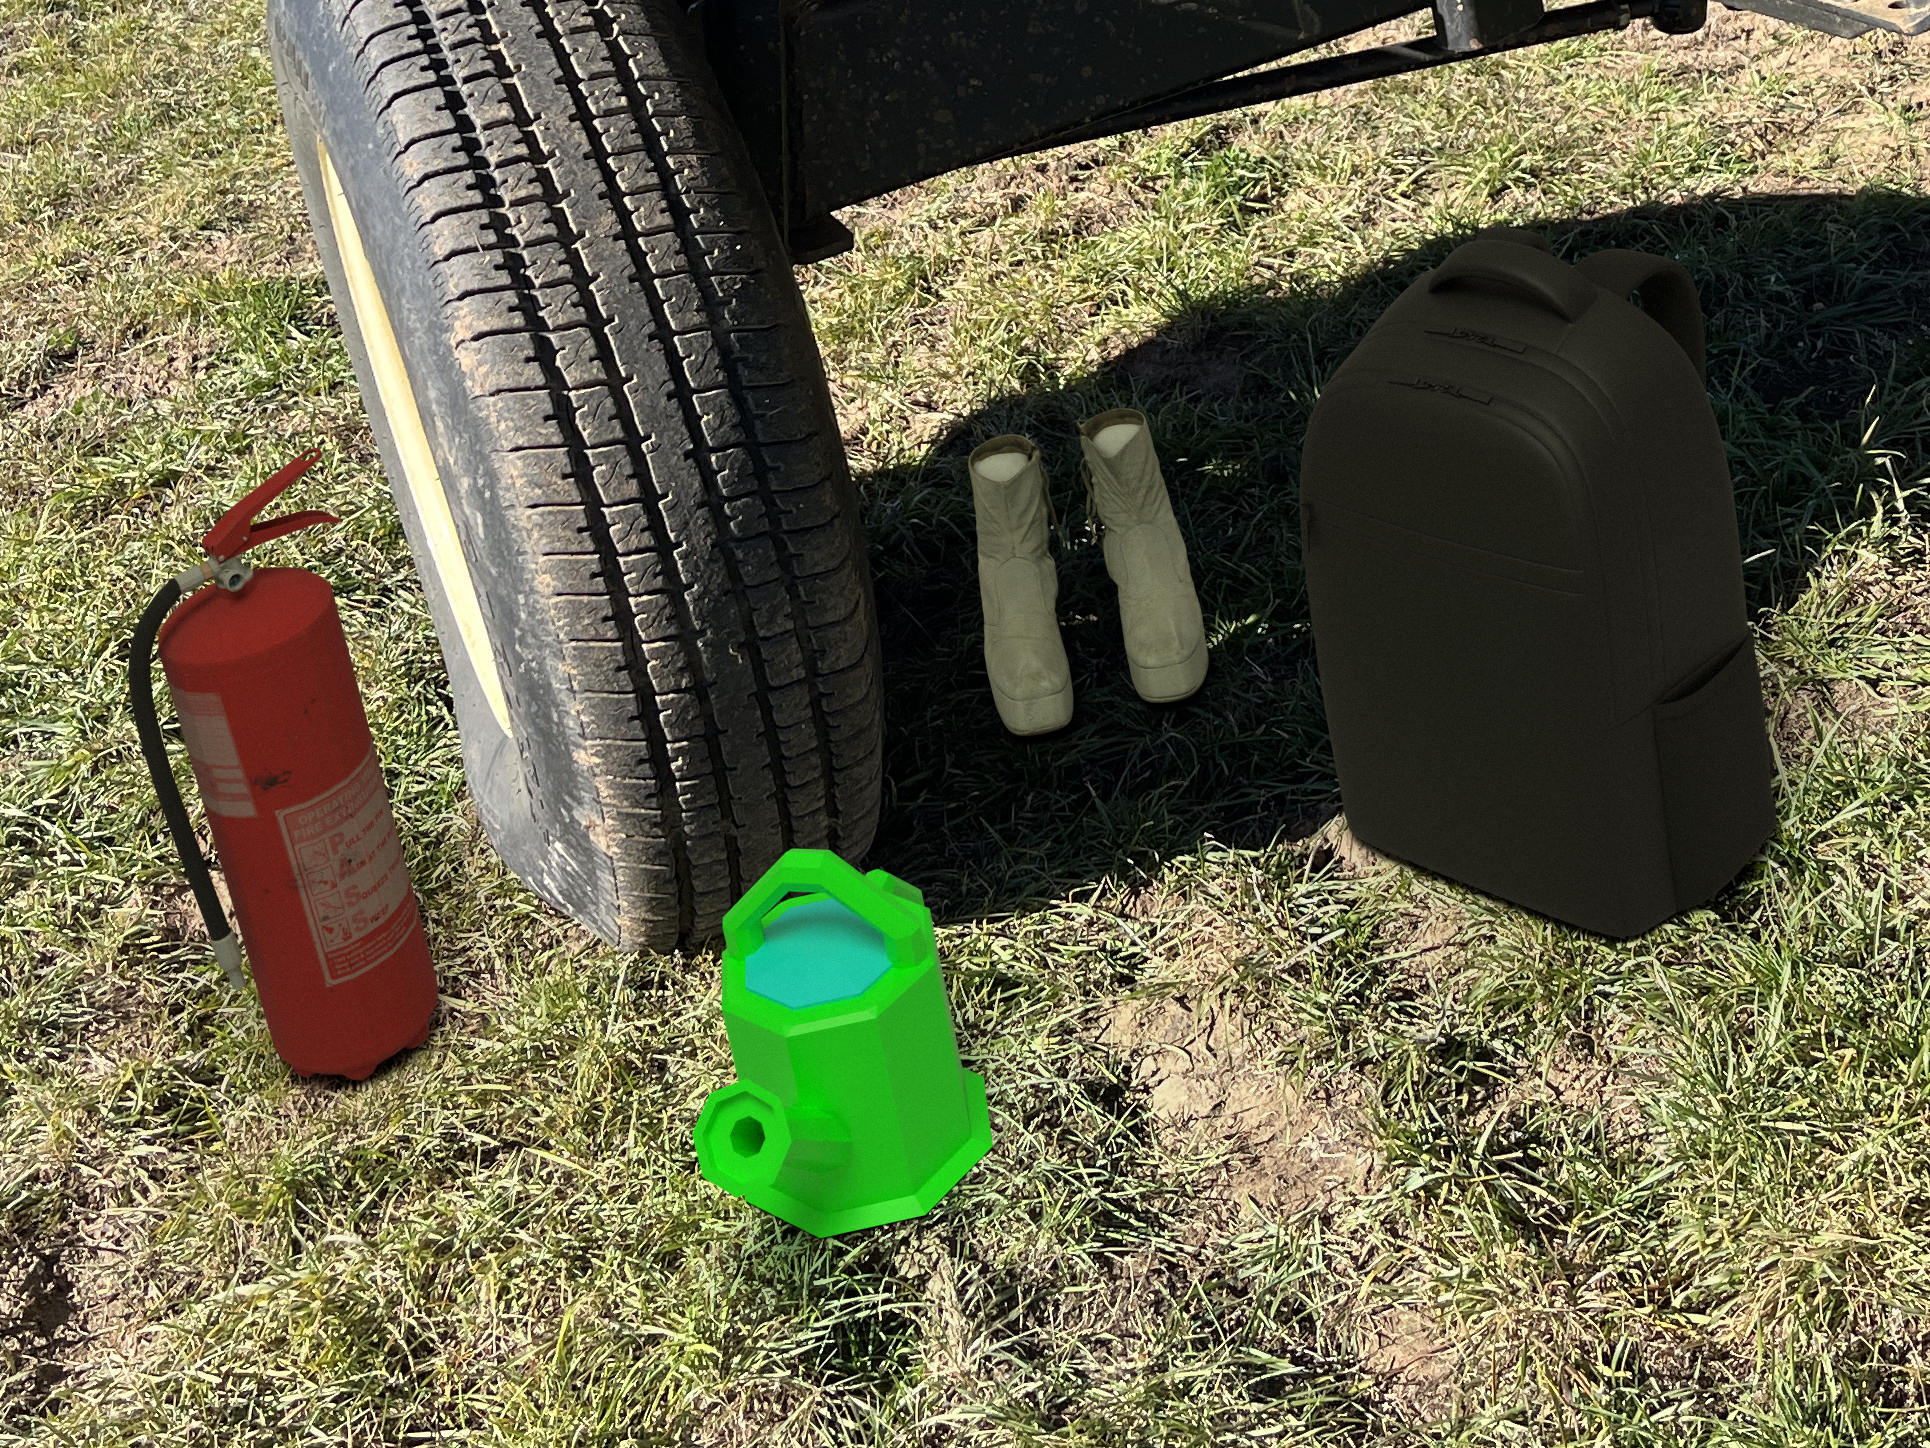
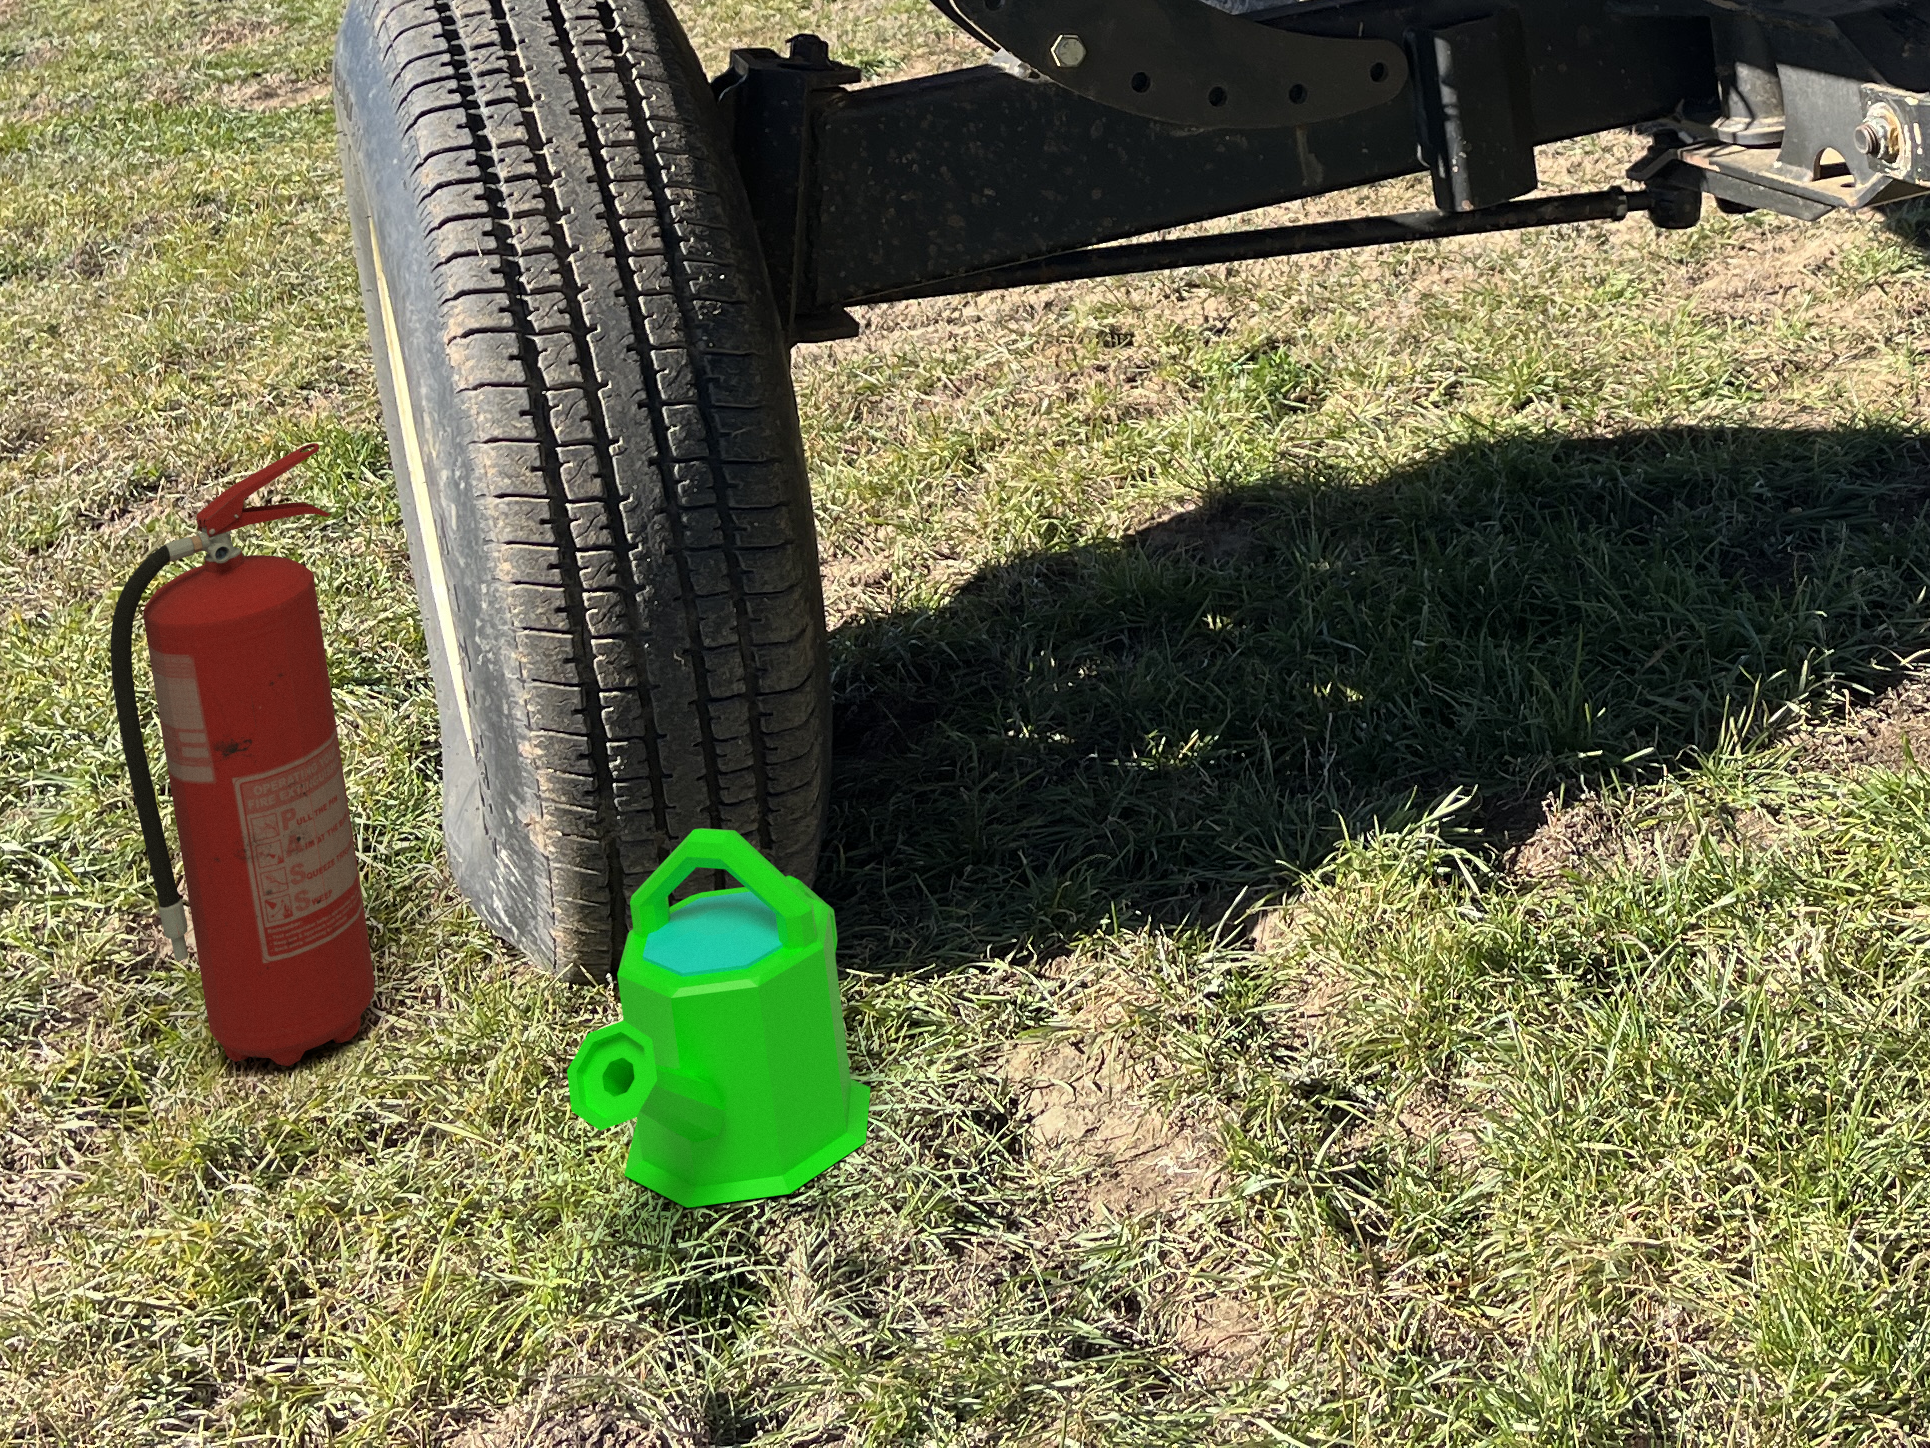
backpack: present [1299,227,1777,937] -> none [1223,326,1678,1000]
boots: present [969,408,1209,736] -> none [947,519,1162,817]

